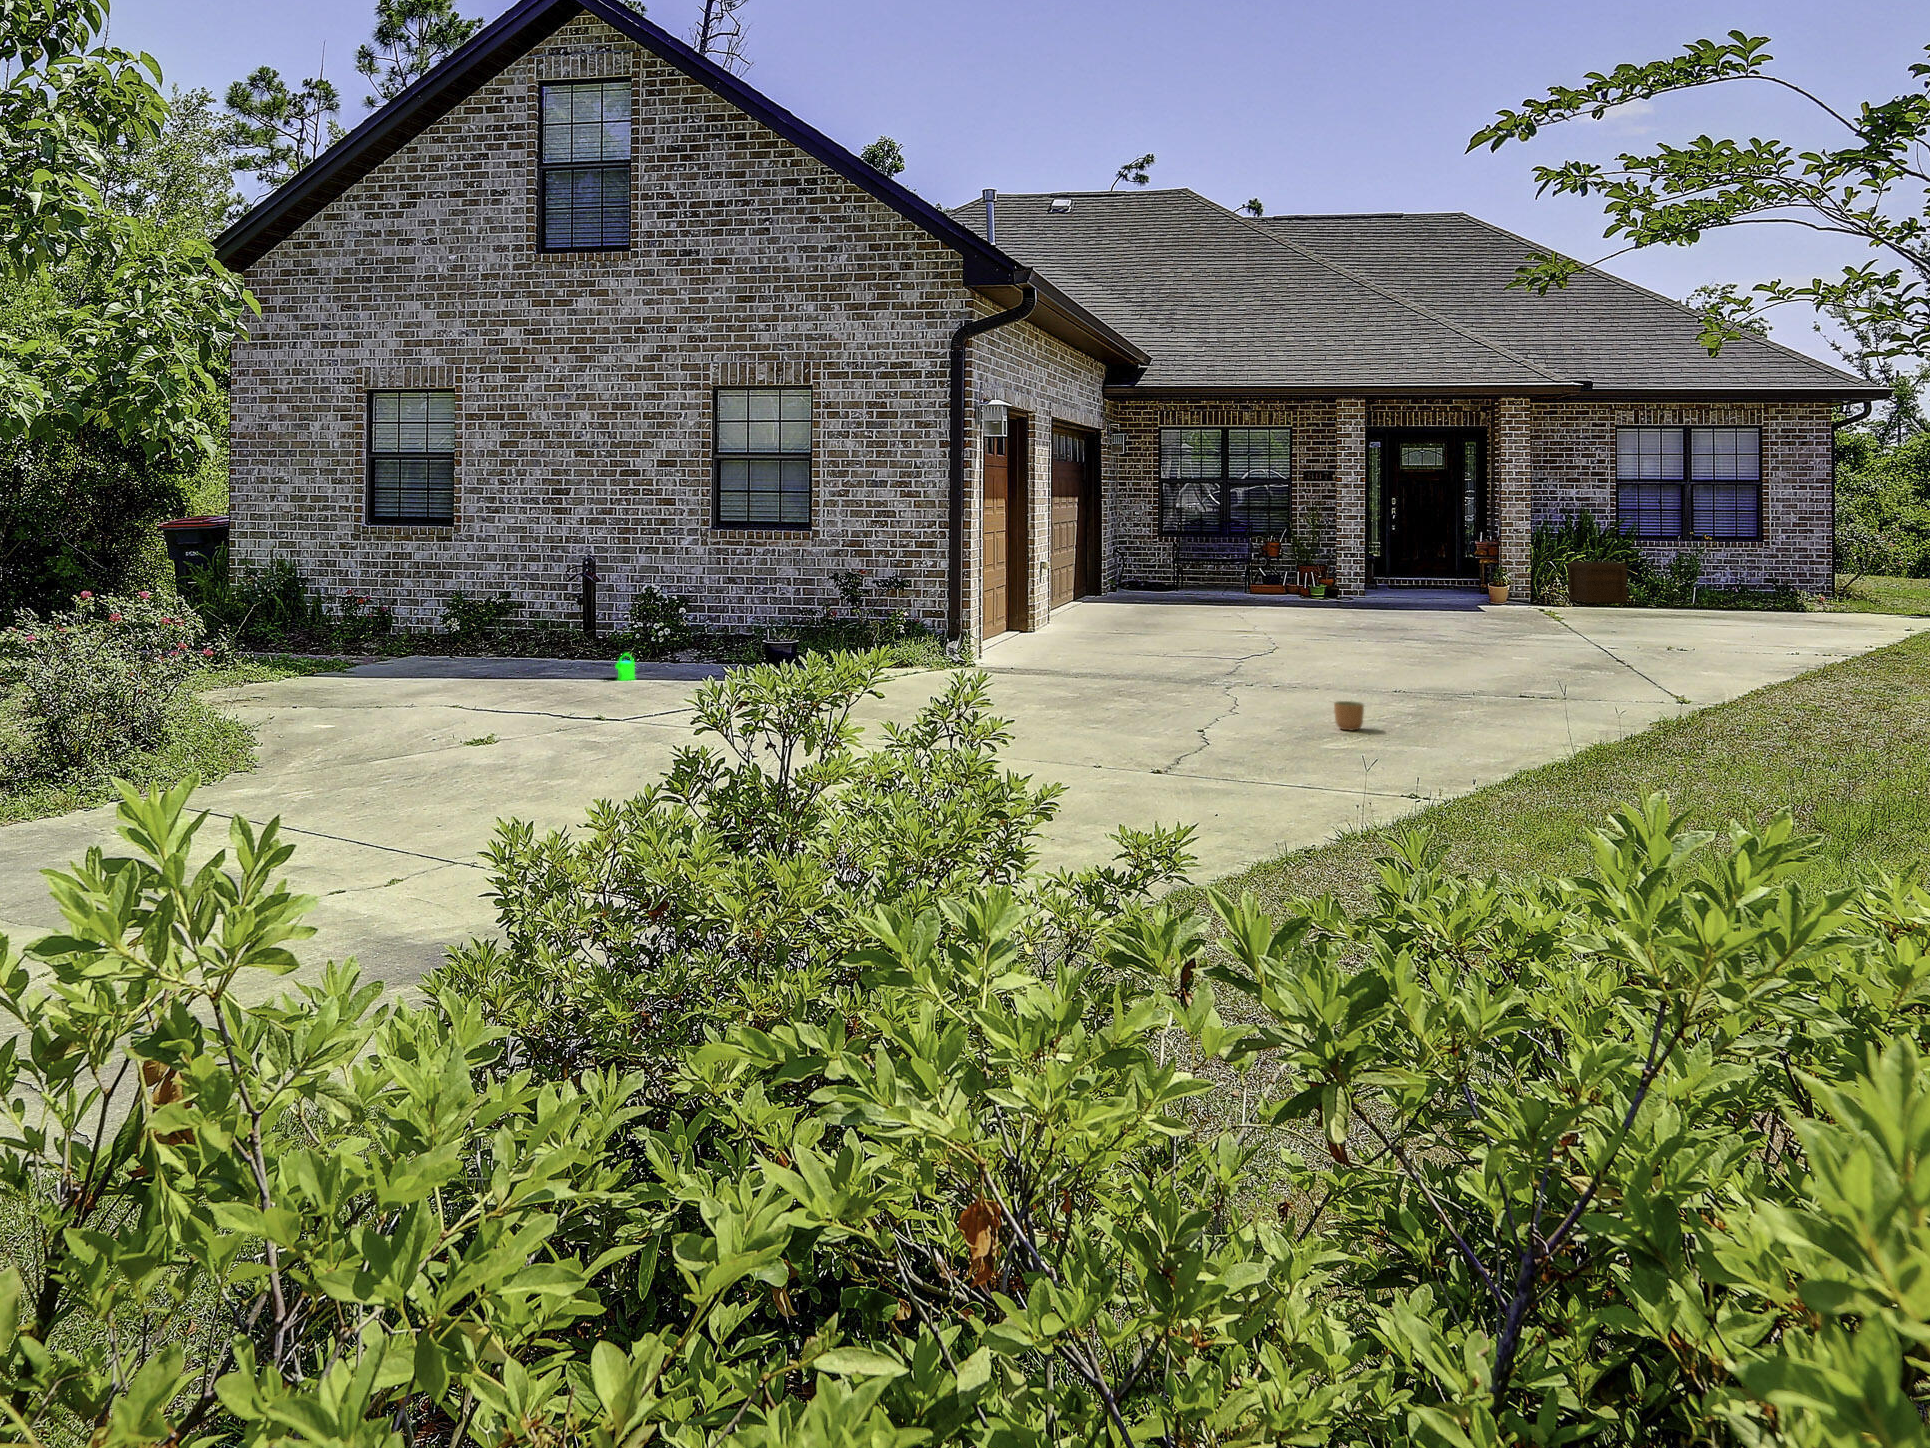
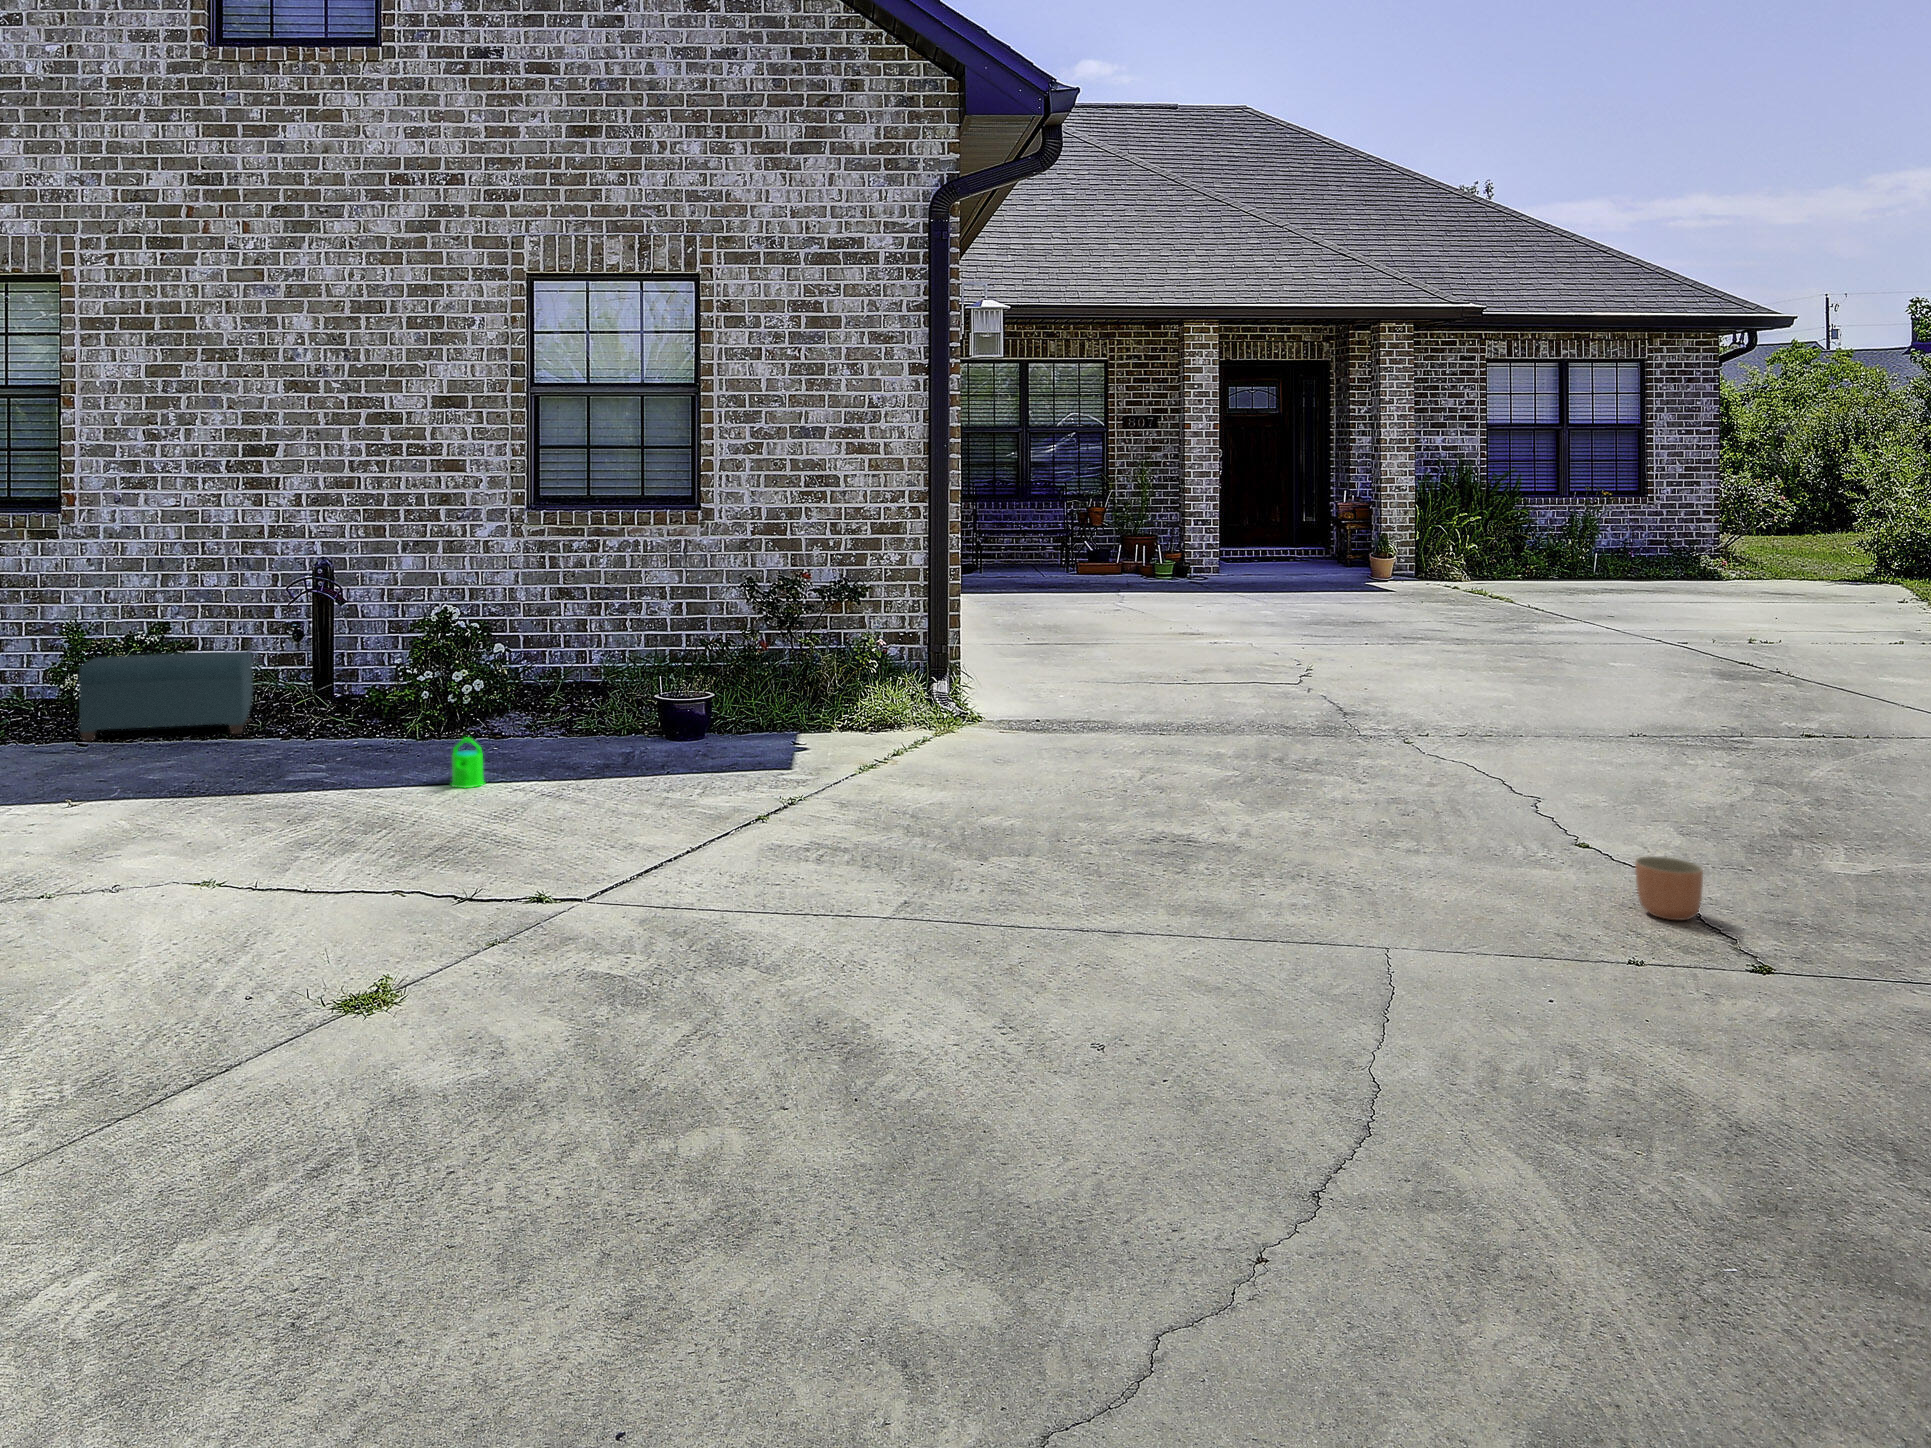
wooden crate: present [1568,561,1628,603] -> none [1459,523,1536,575]
bench: none [450,610,552,656] -> present [78,652,253,741]
planter: present [1334,701,1364,731] -> present [1635,856,1703,920]

